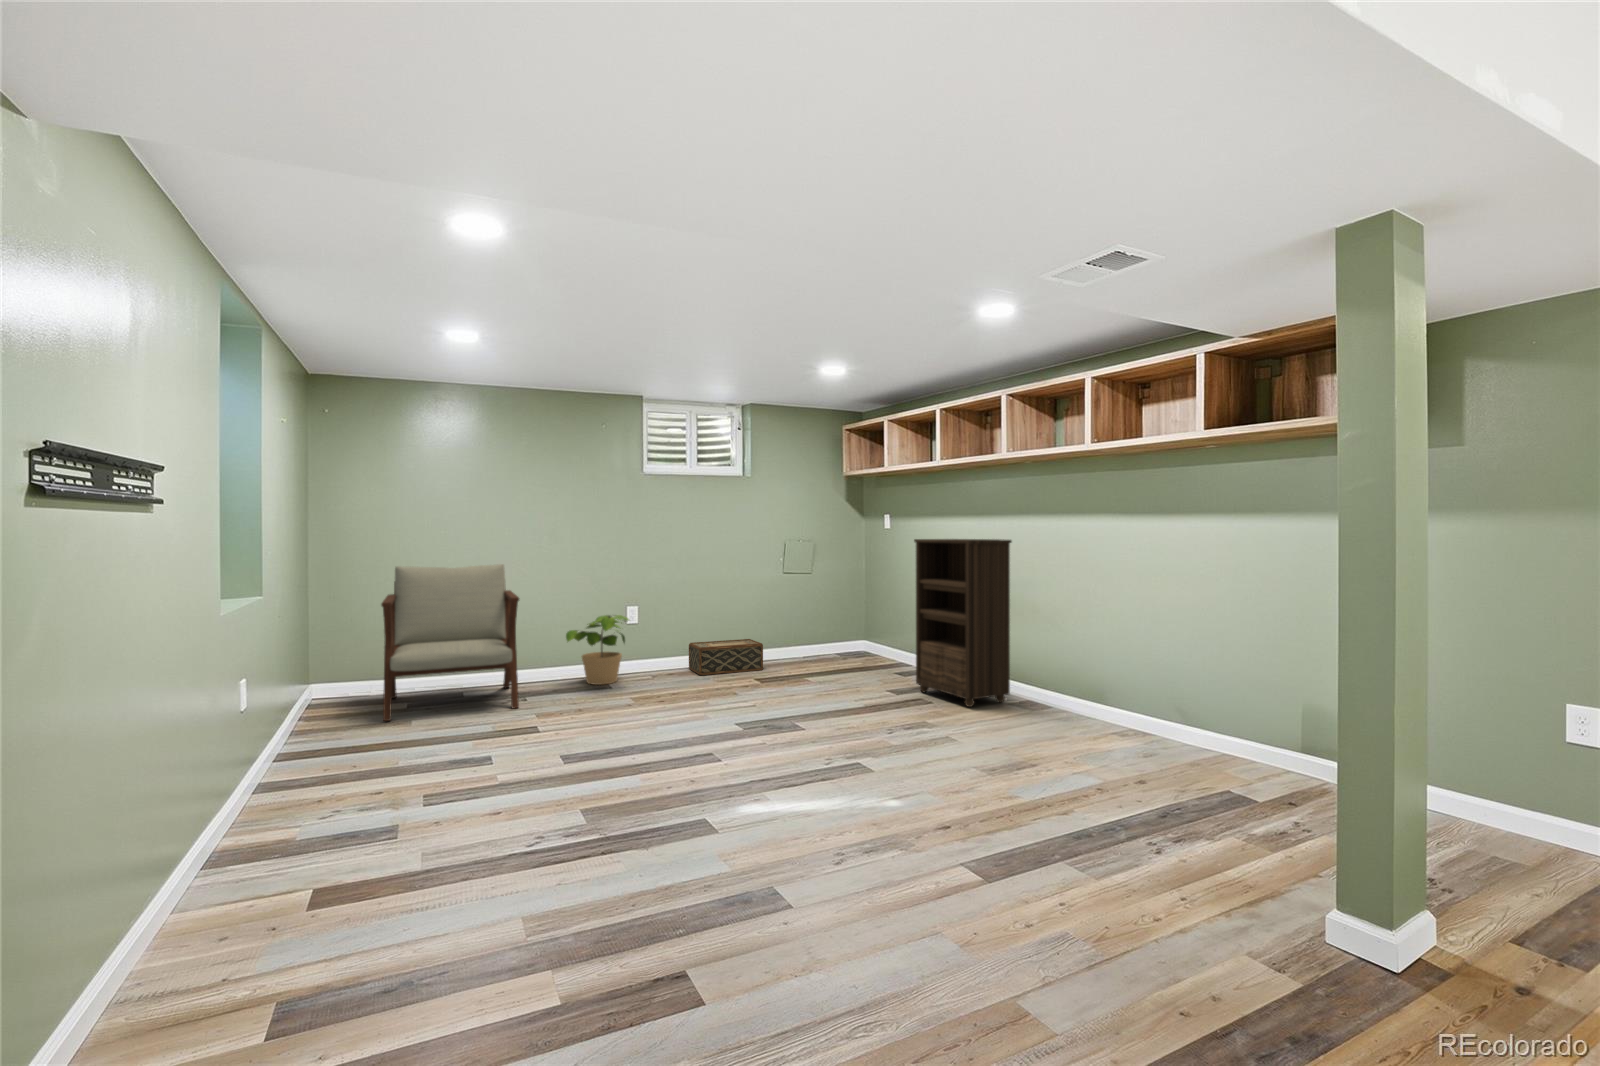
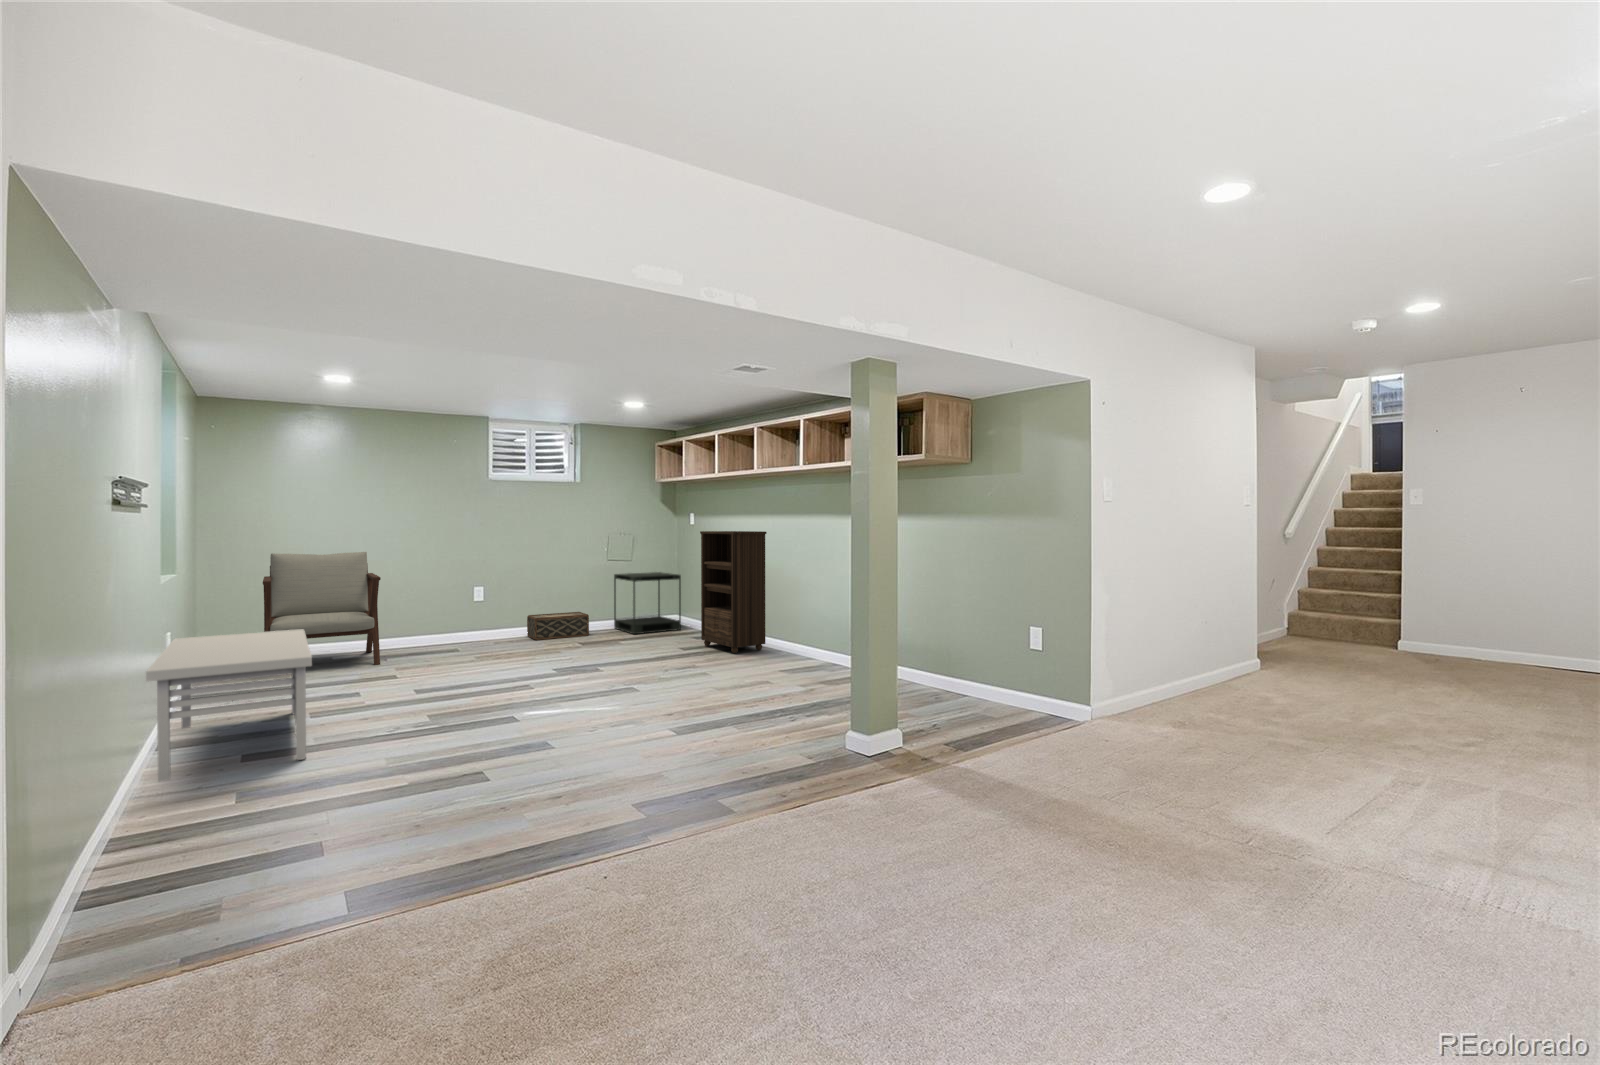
side table: none [790,590,876,670] -> present [614,572,681,634]
potted plant: present [566,615,629,685] -> none [420,592,476,648]
storage bench: none [160,677,419,946] -> present [146,630,312,782]

